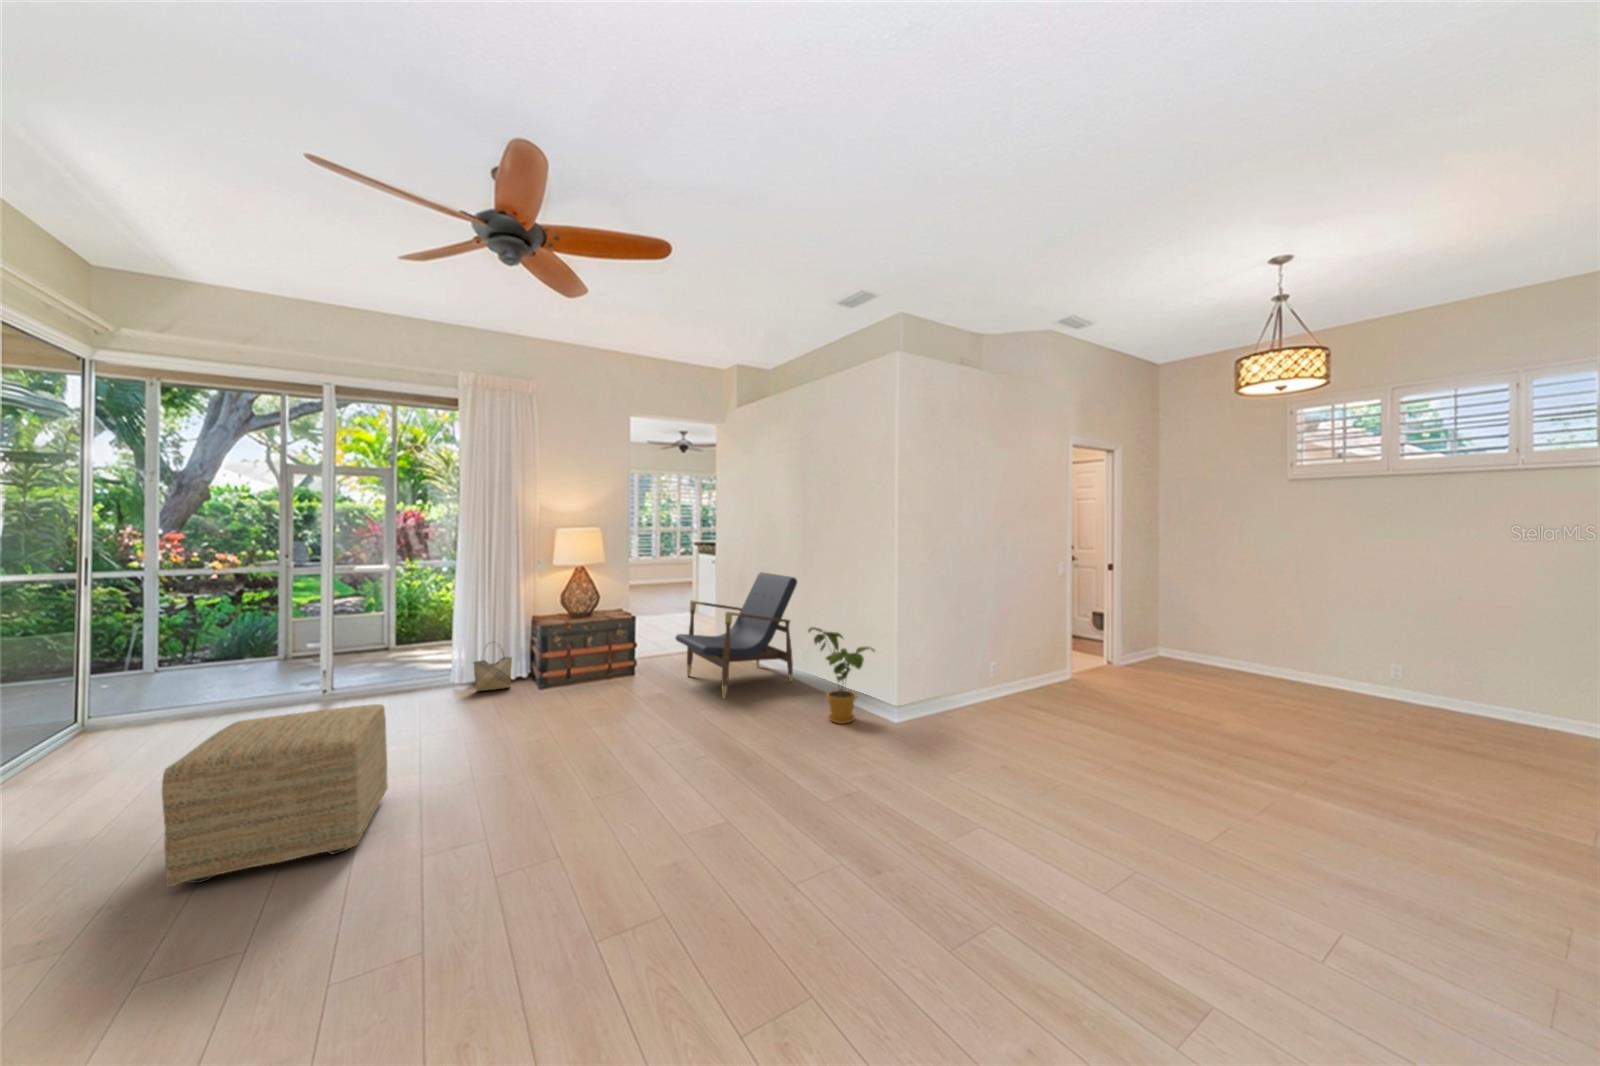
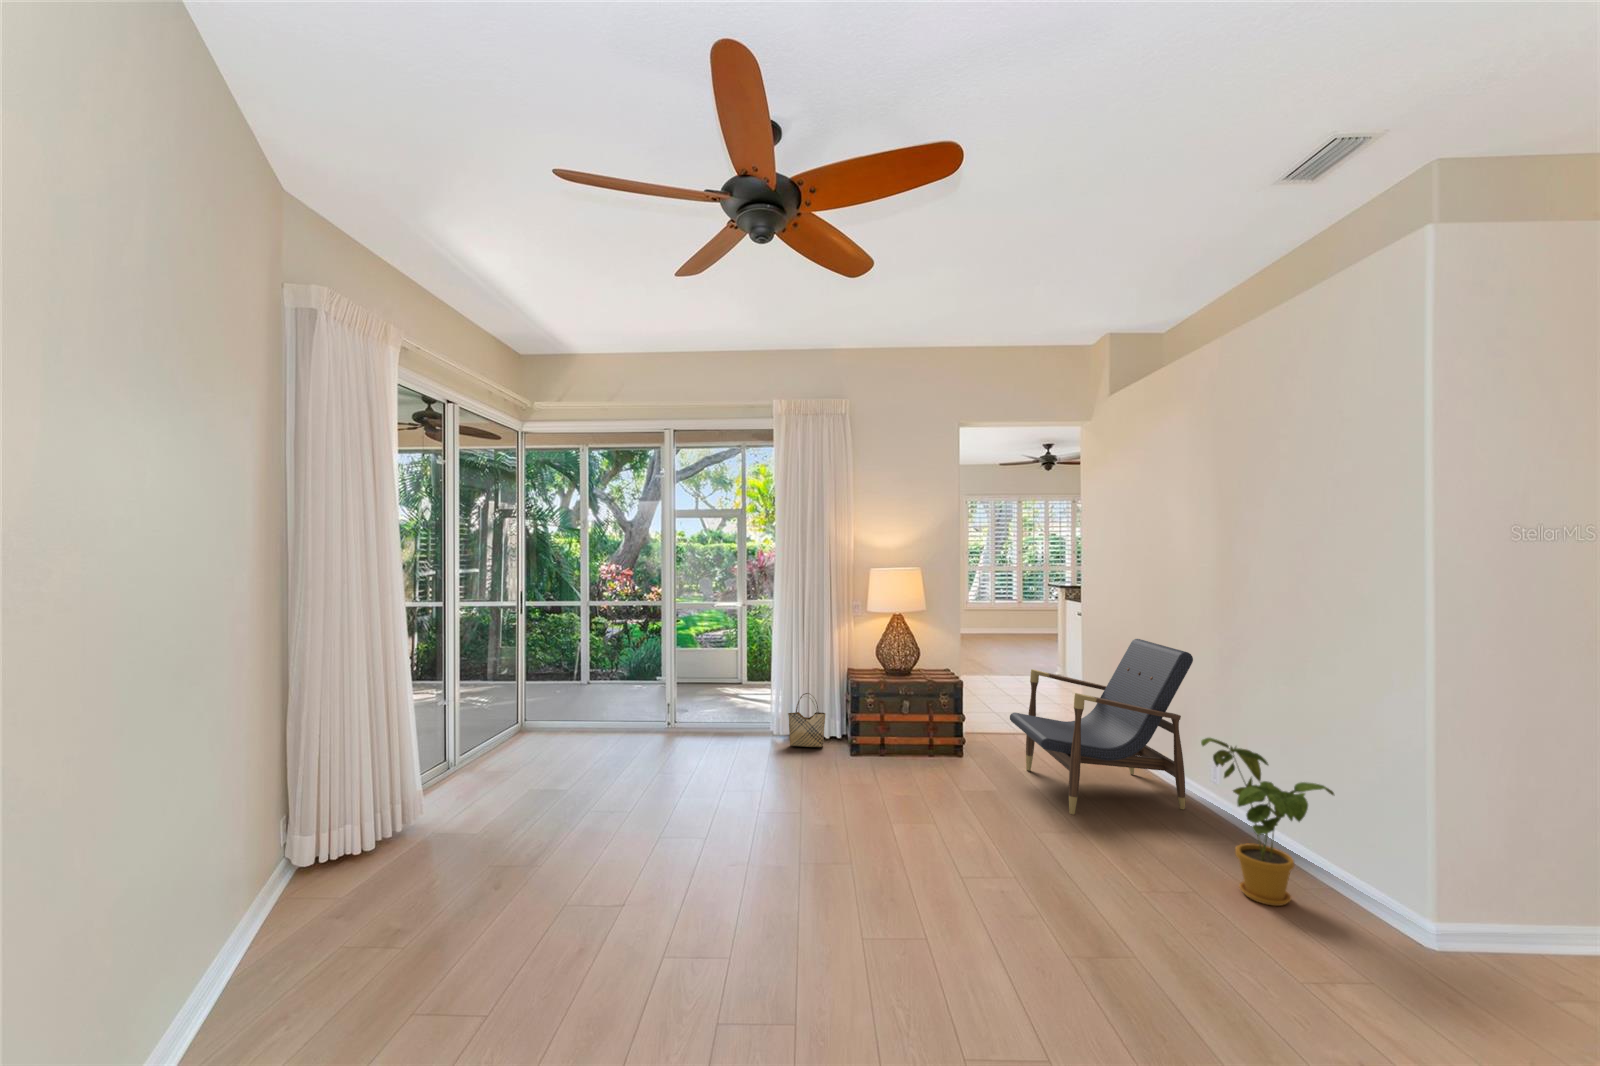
ottoman: present [162,704,388,887] -> none [516,751,686,906]

